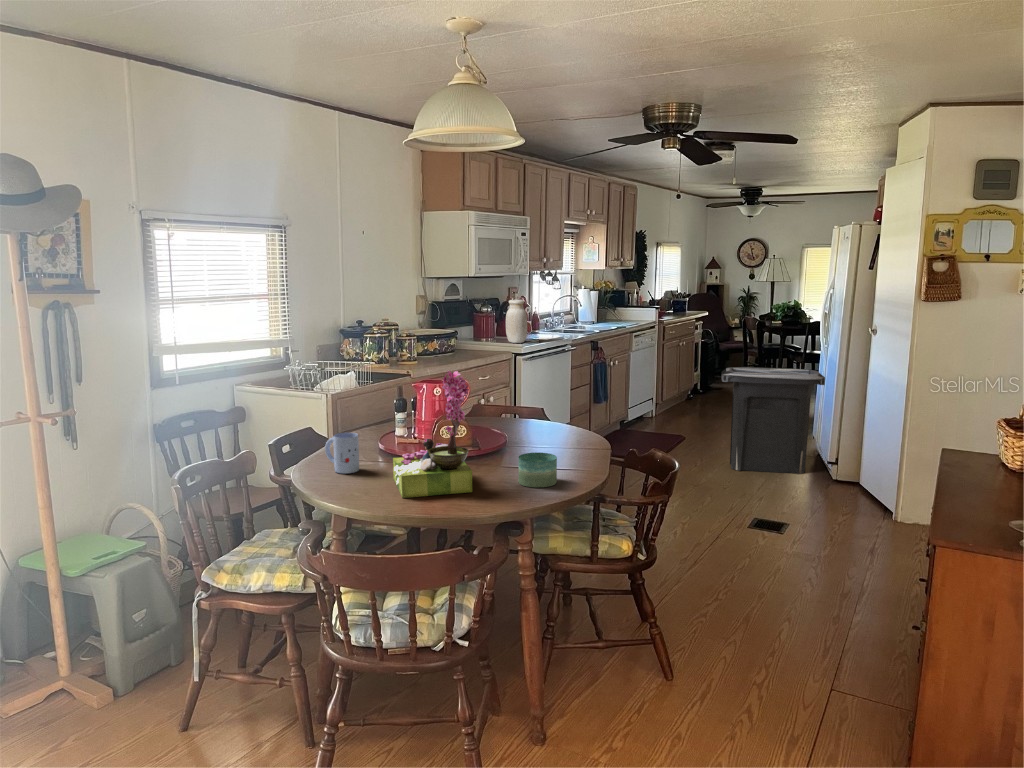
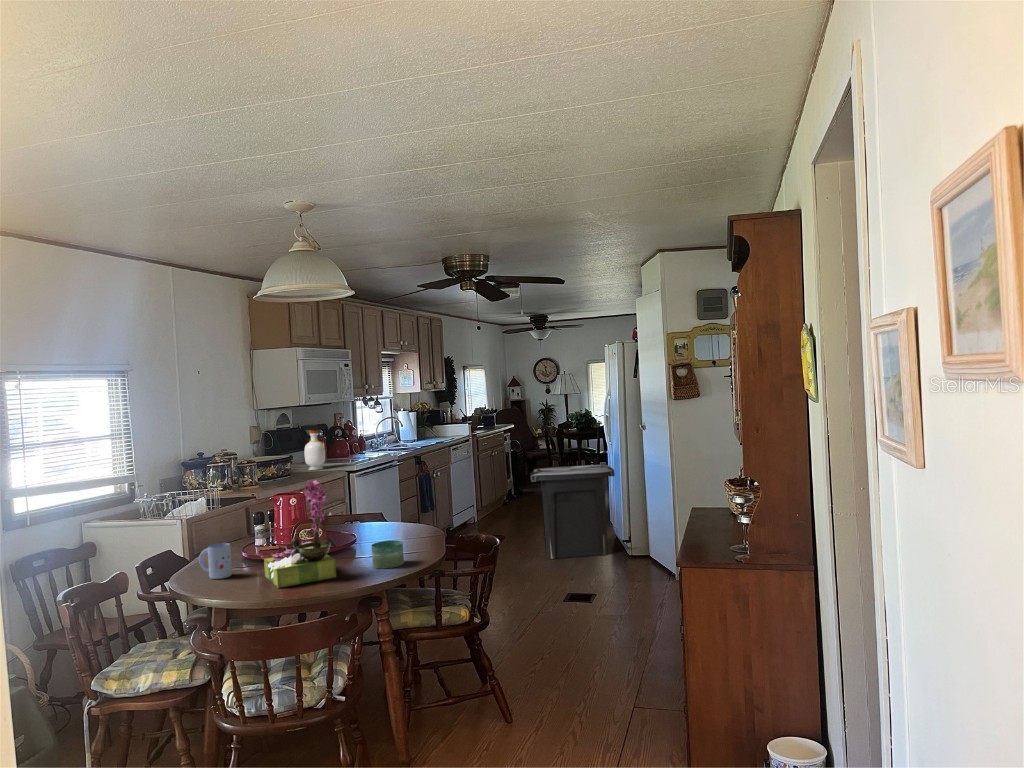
jar: present [506,299,527,343] -> none [335,424,355,463]
bottle: none [472,305,494,348] -> present [304,430,325,470]

